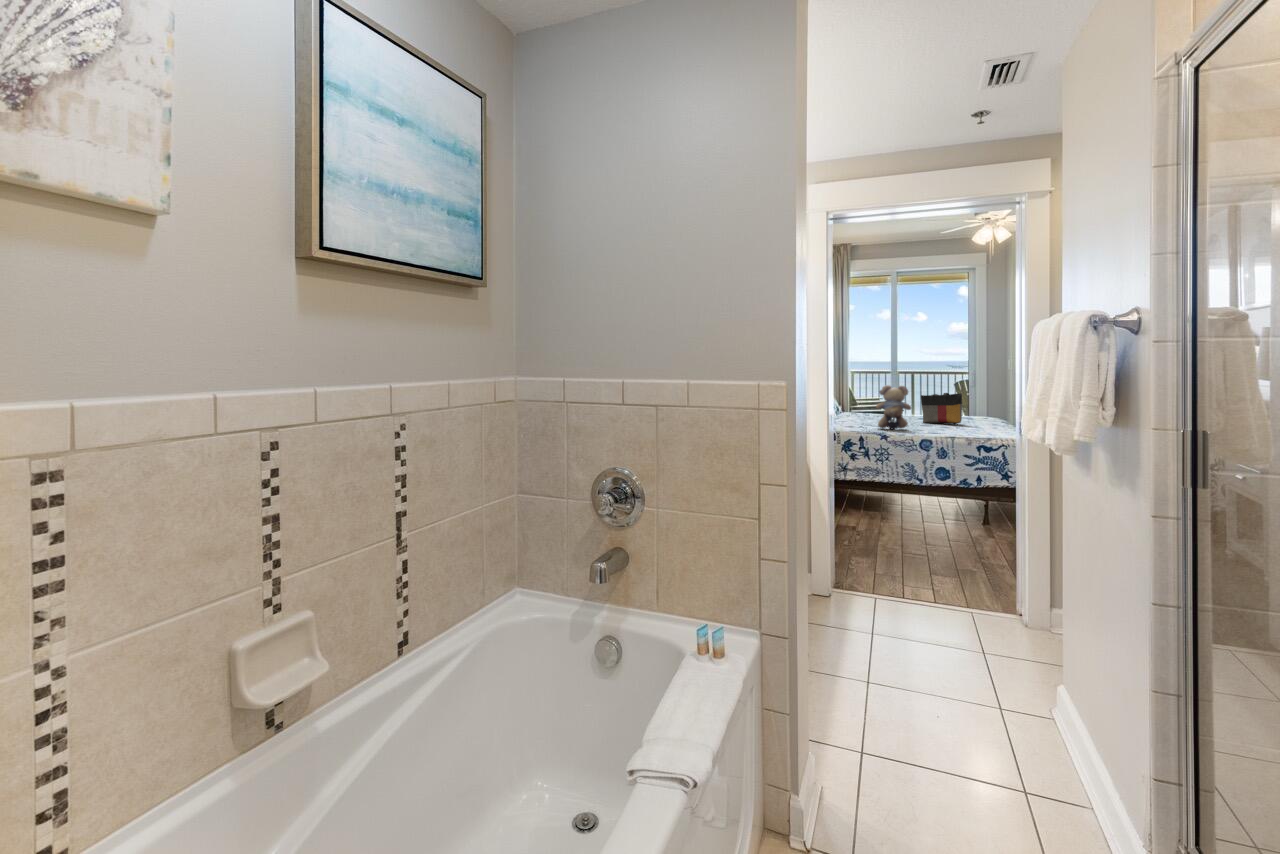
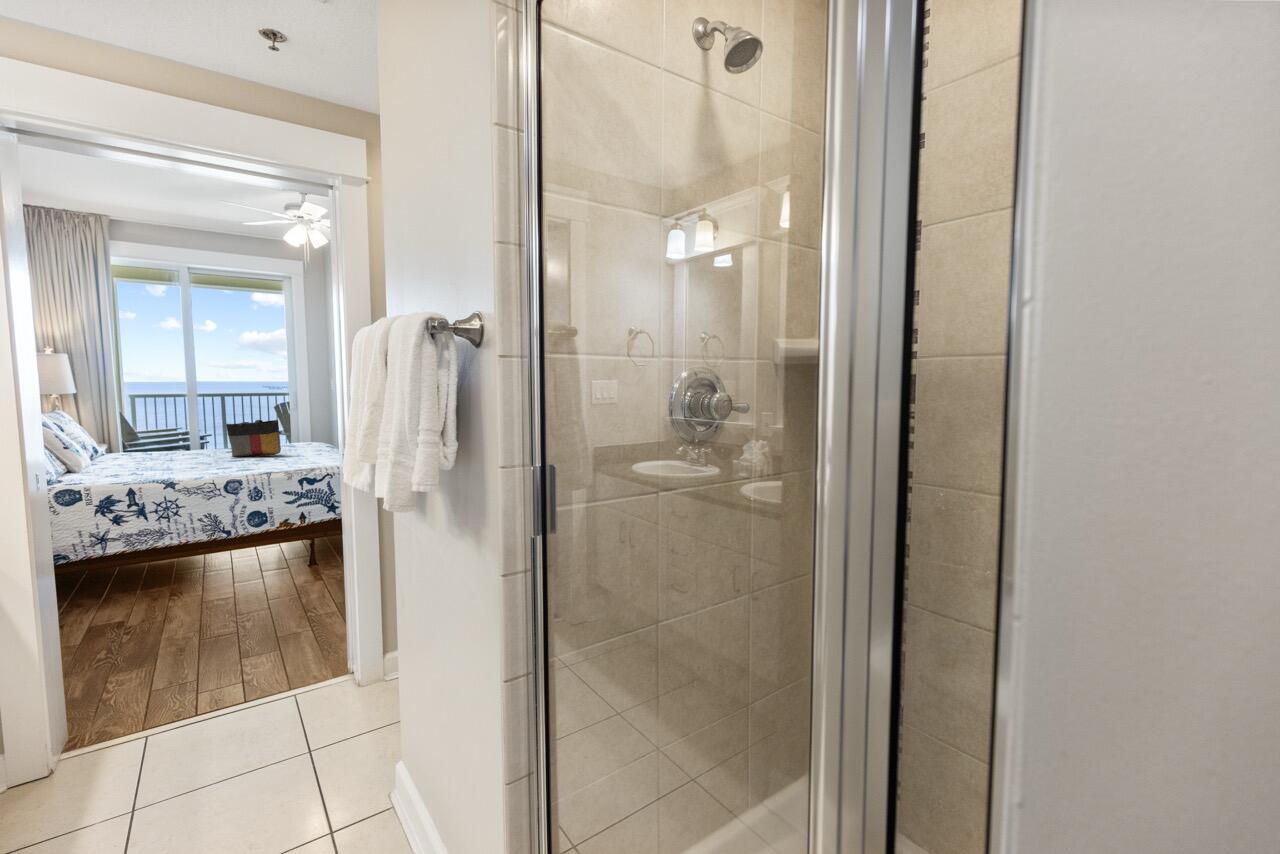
teddy bear: present [876,385,911,429] -> none [152,414,208,472]

